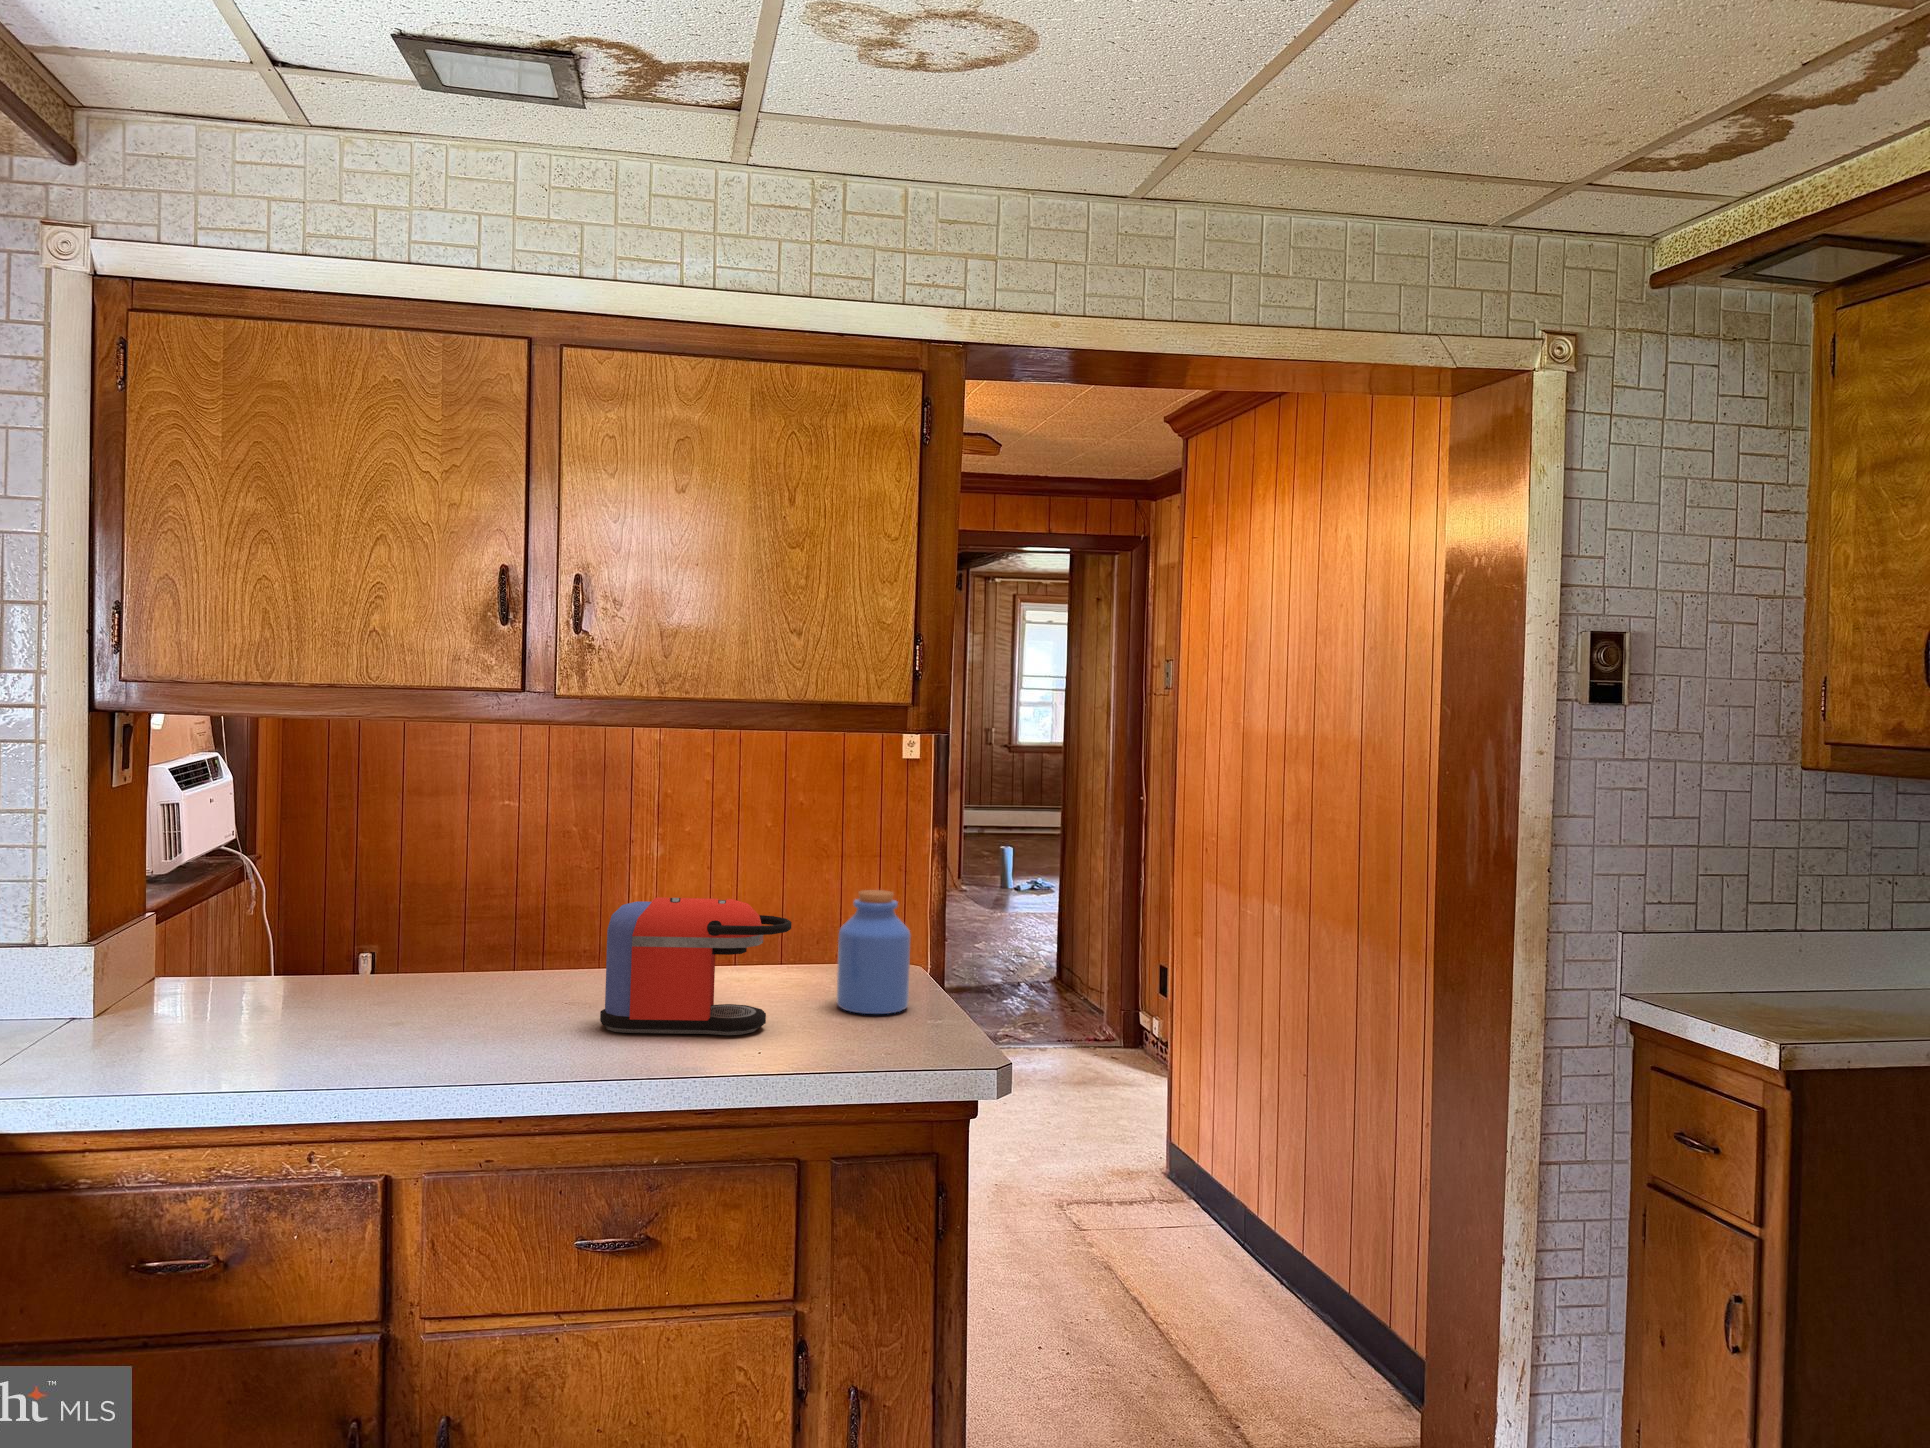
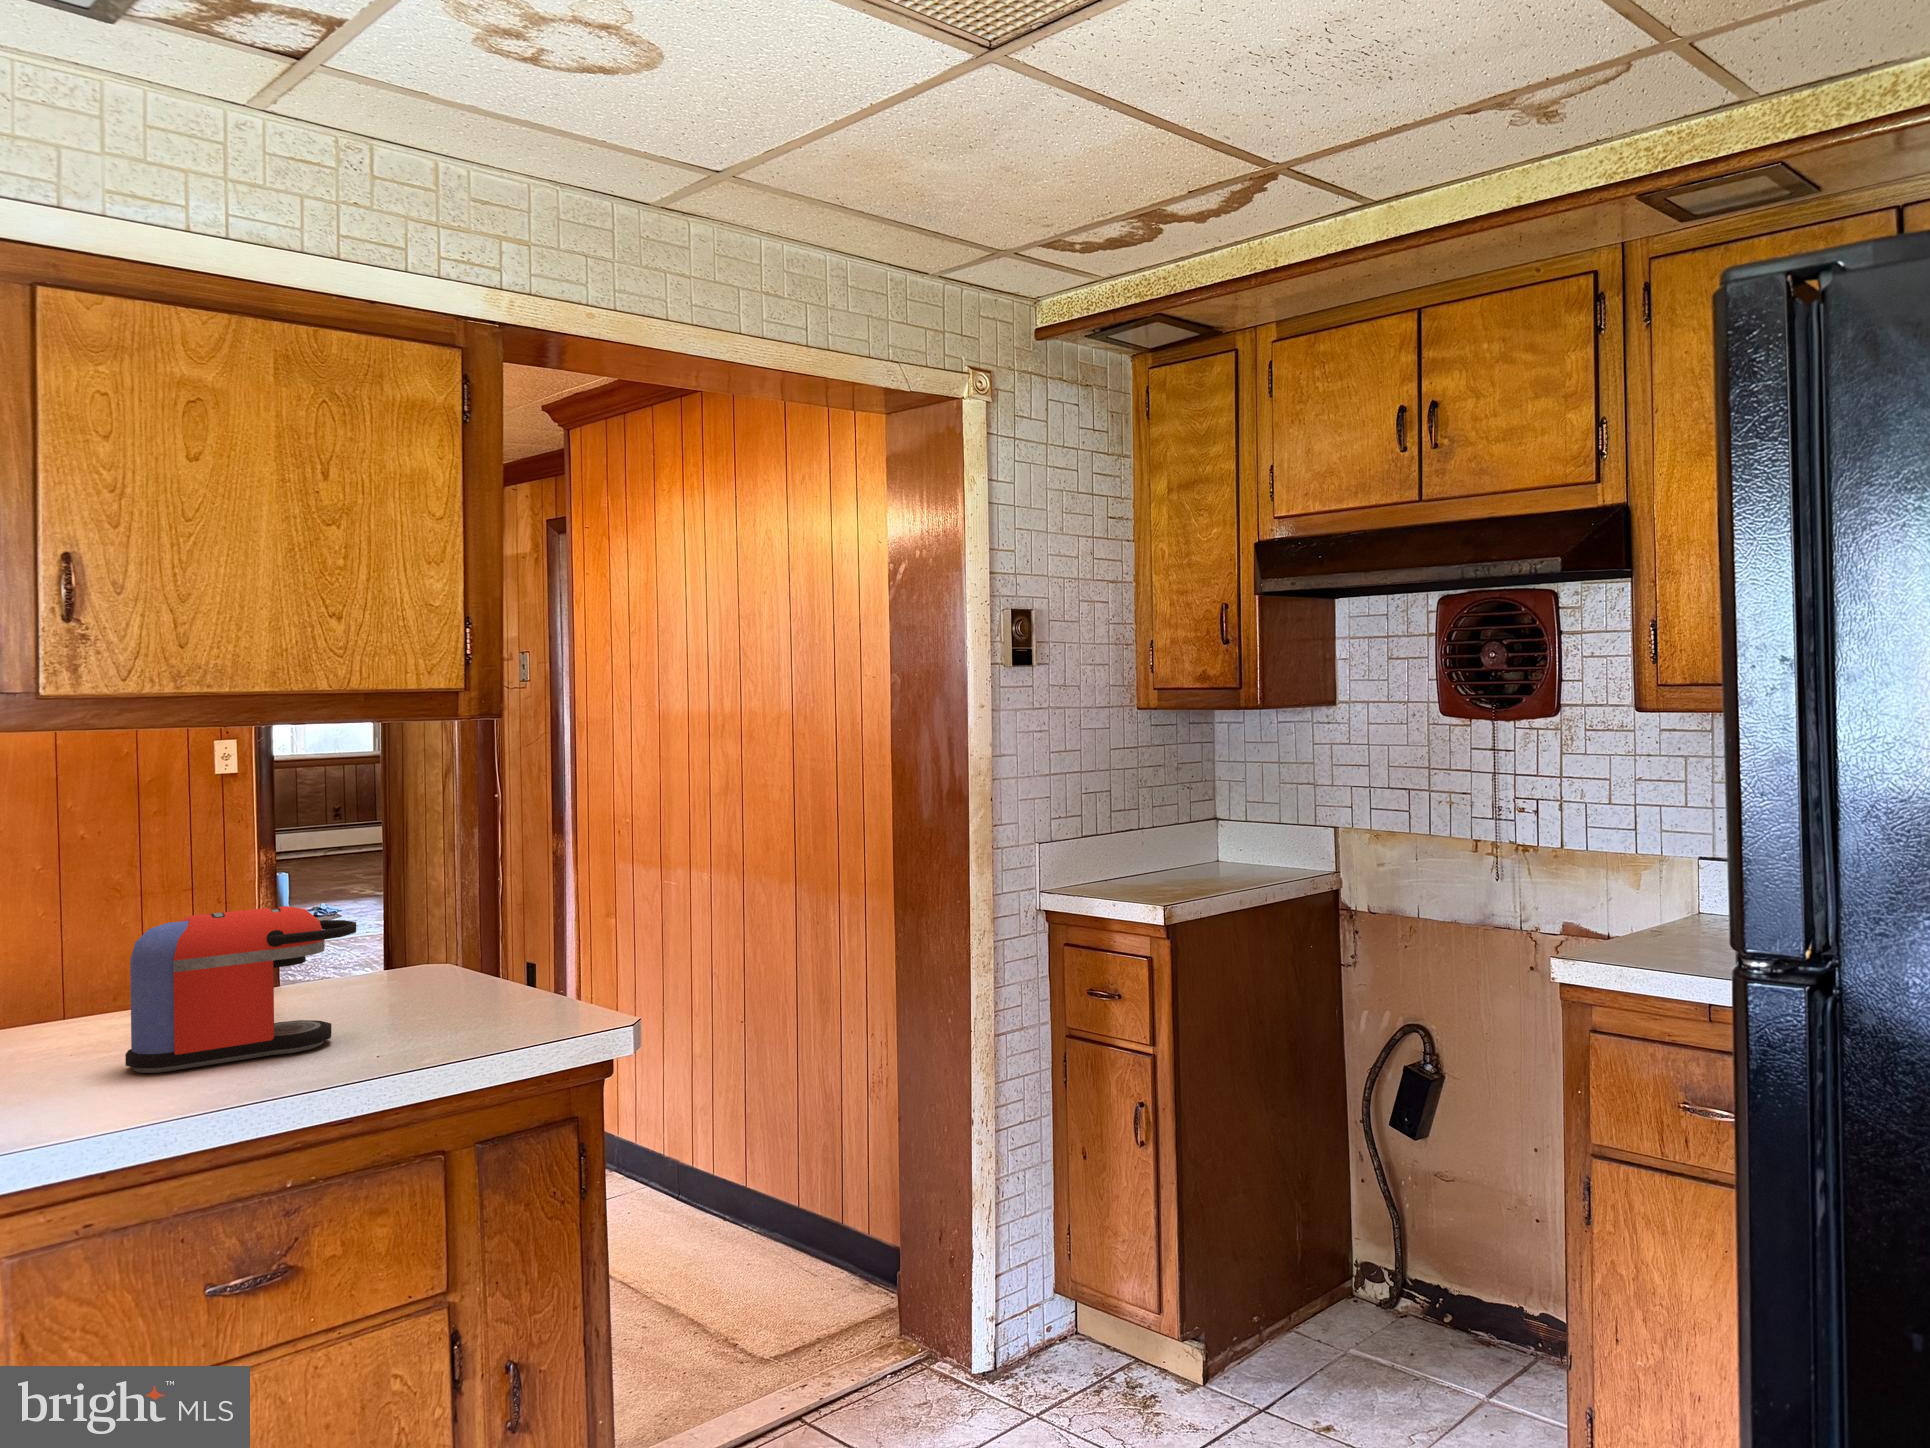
jar: present [837,890,910,1014] -> none [383,882,465,1010]

